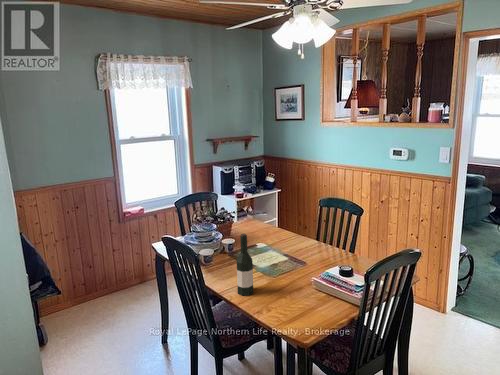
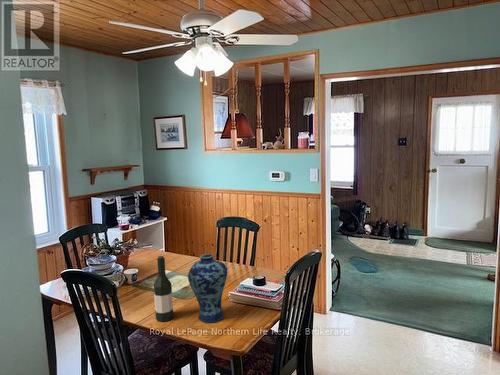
vase: none [267,237,307,306] -> present [188,254,227,322]

